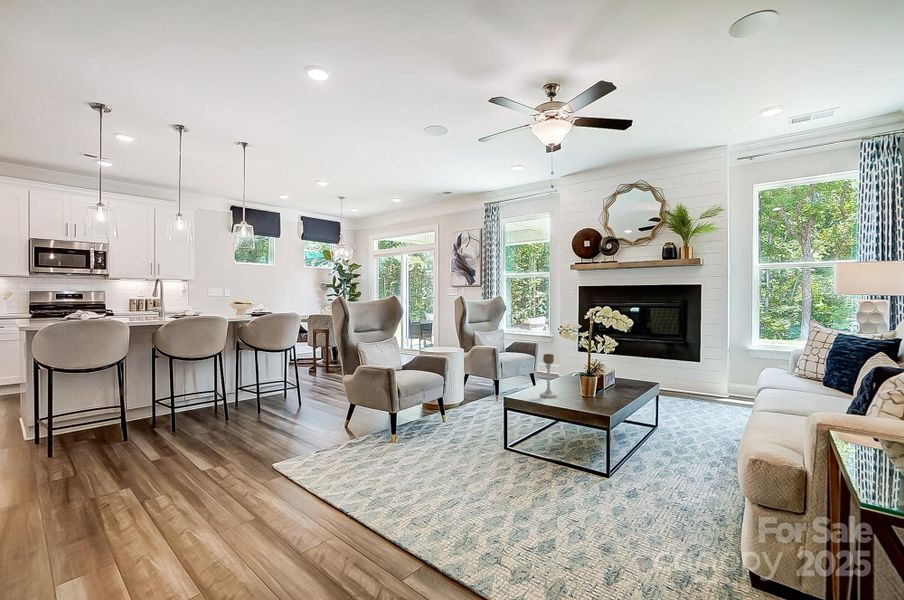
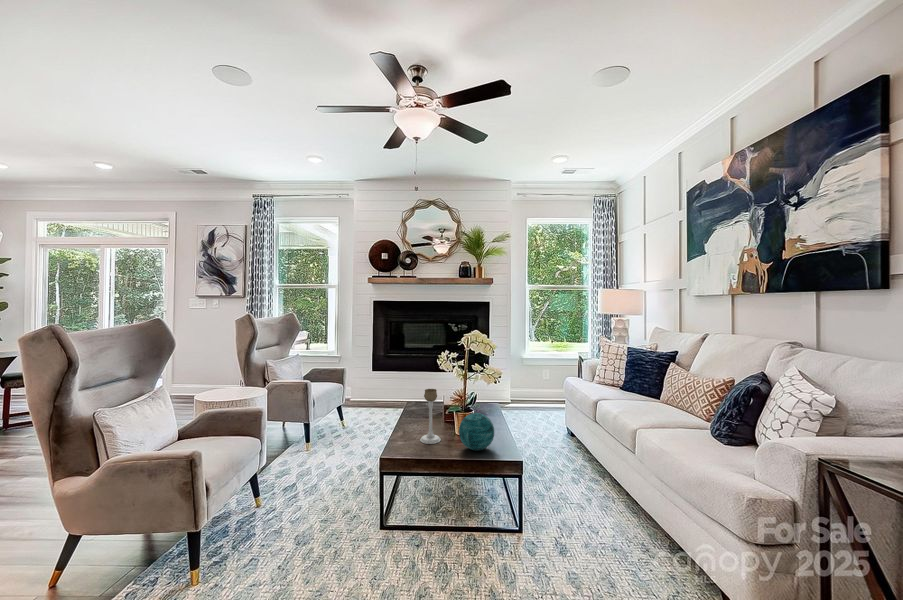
decorative orb: none [560,376,592,407] -> present [459,413,494,451]

